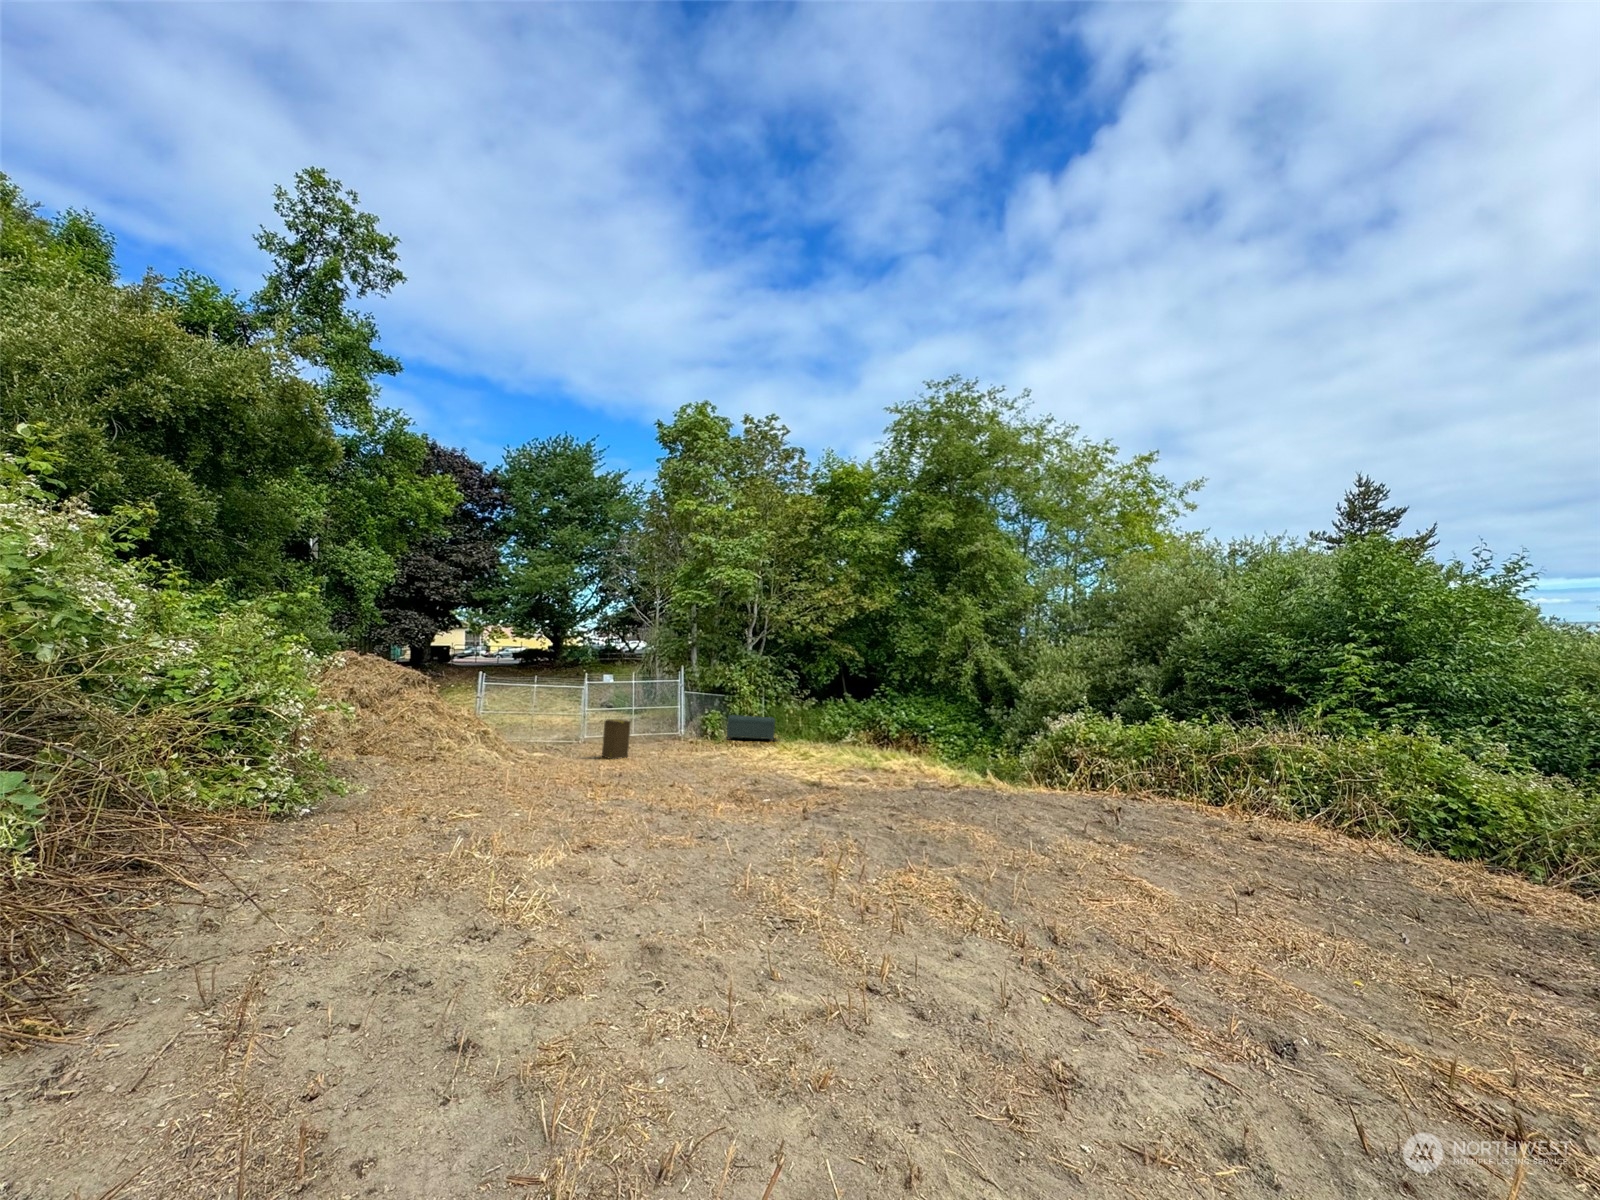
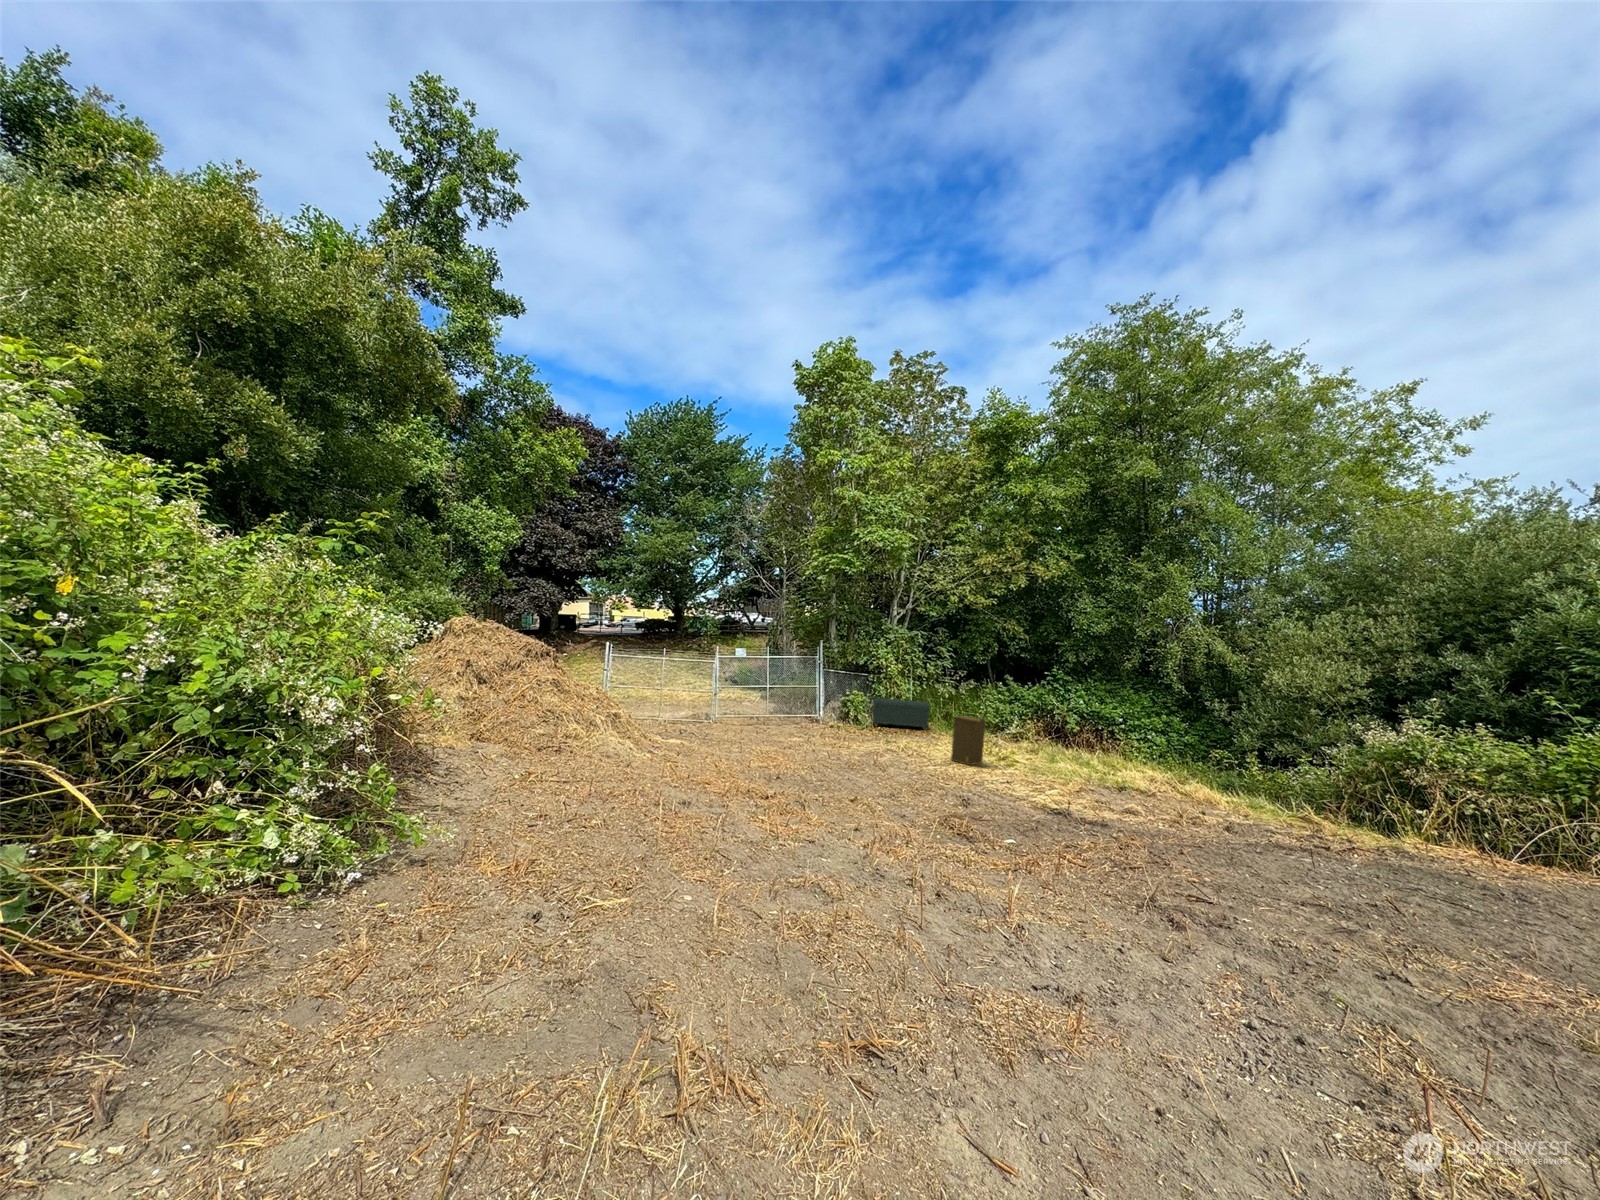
cardboard box: present [602,719,631,759] -> present [951,716,986,765]

